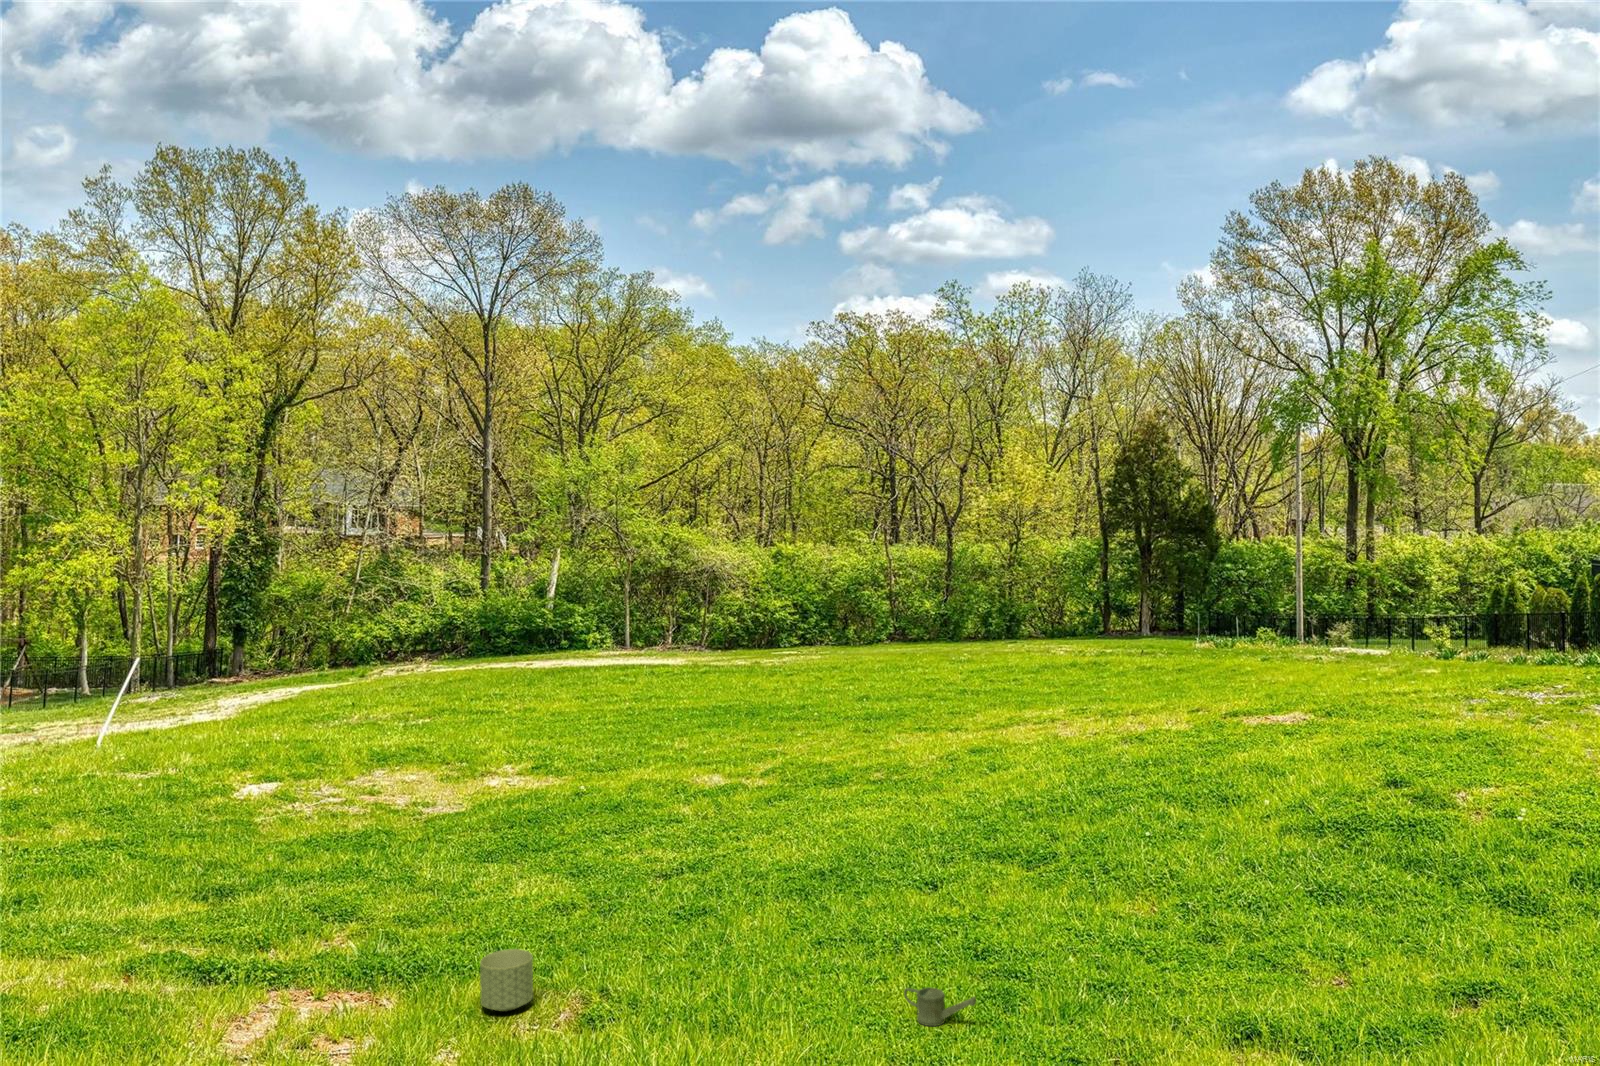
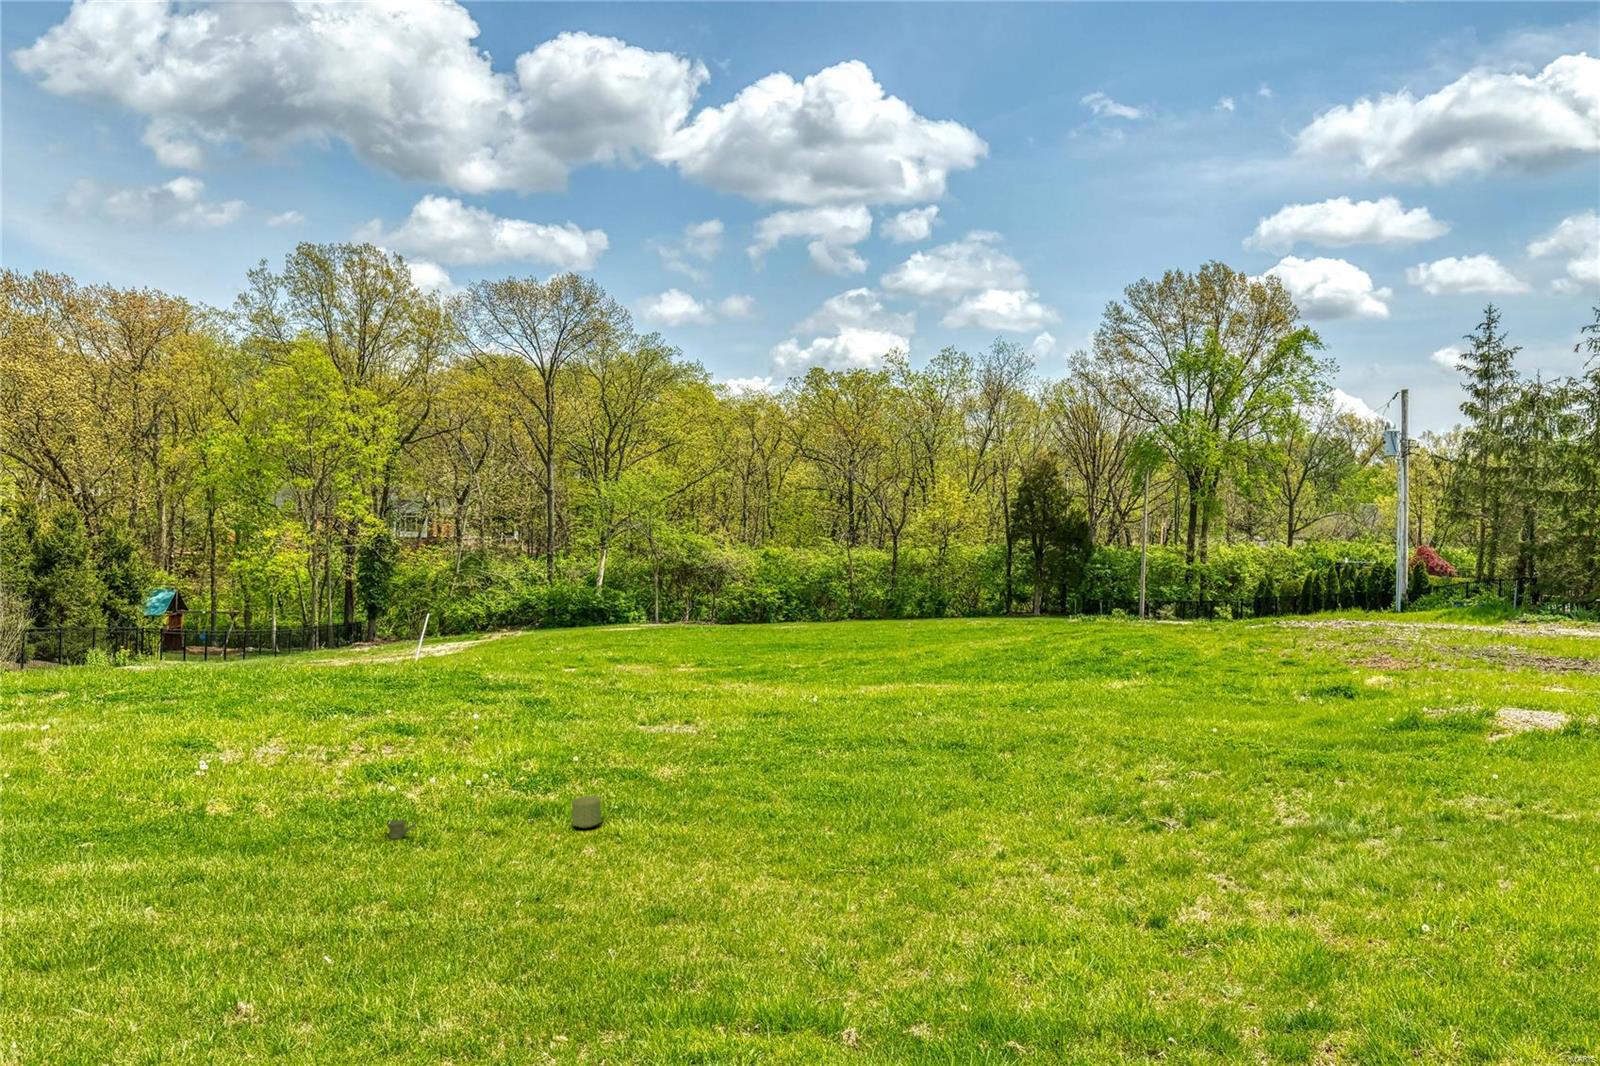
watering can: present [904,987,976,1026] -> present [387,820,416,839]

